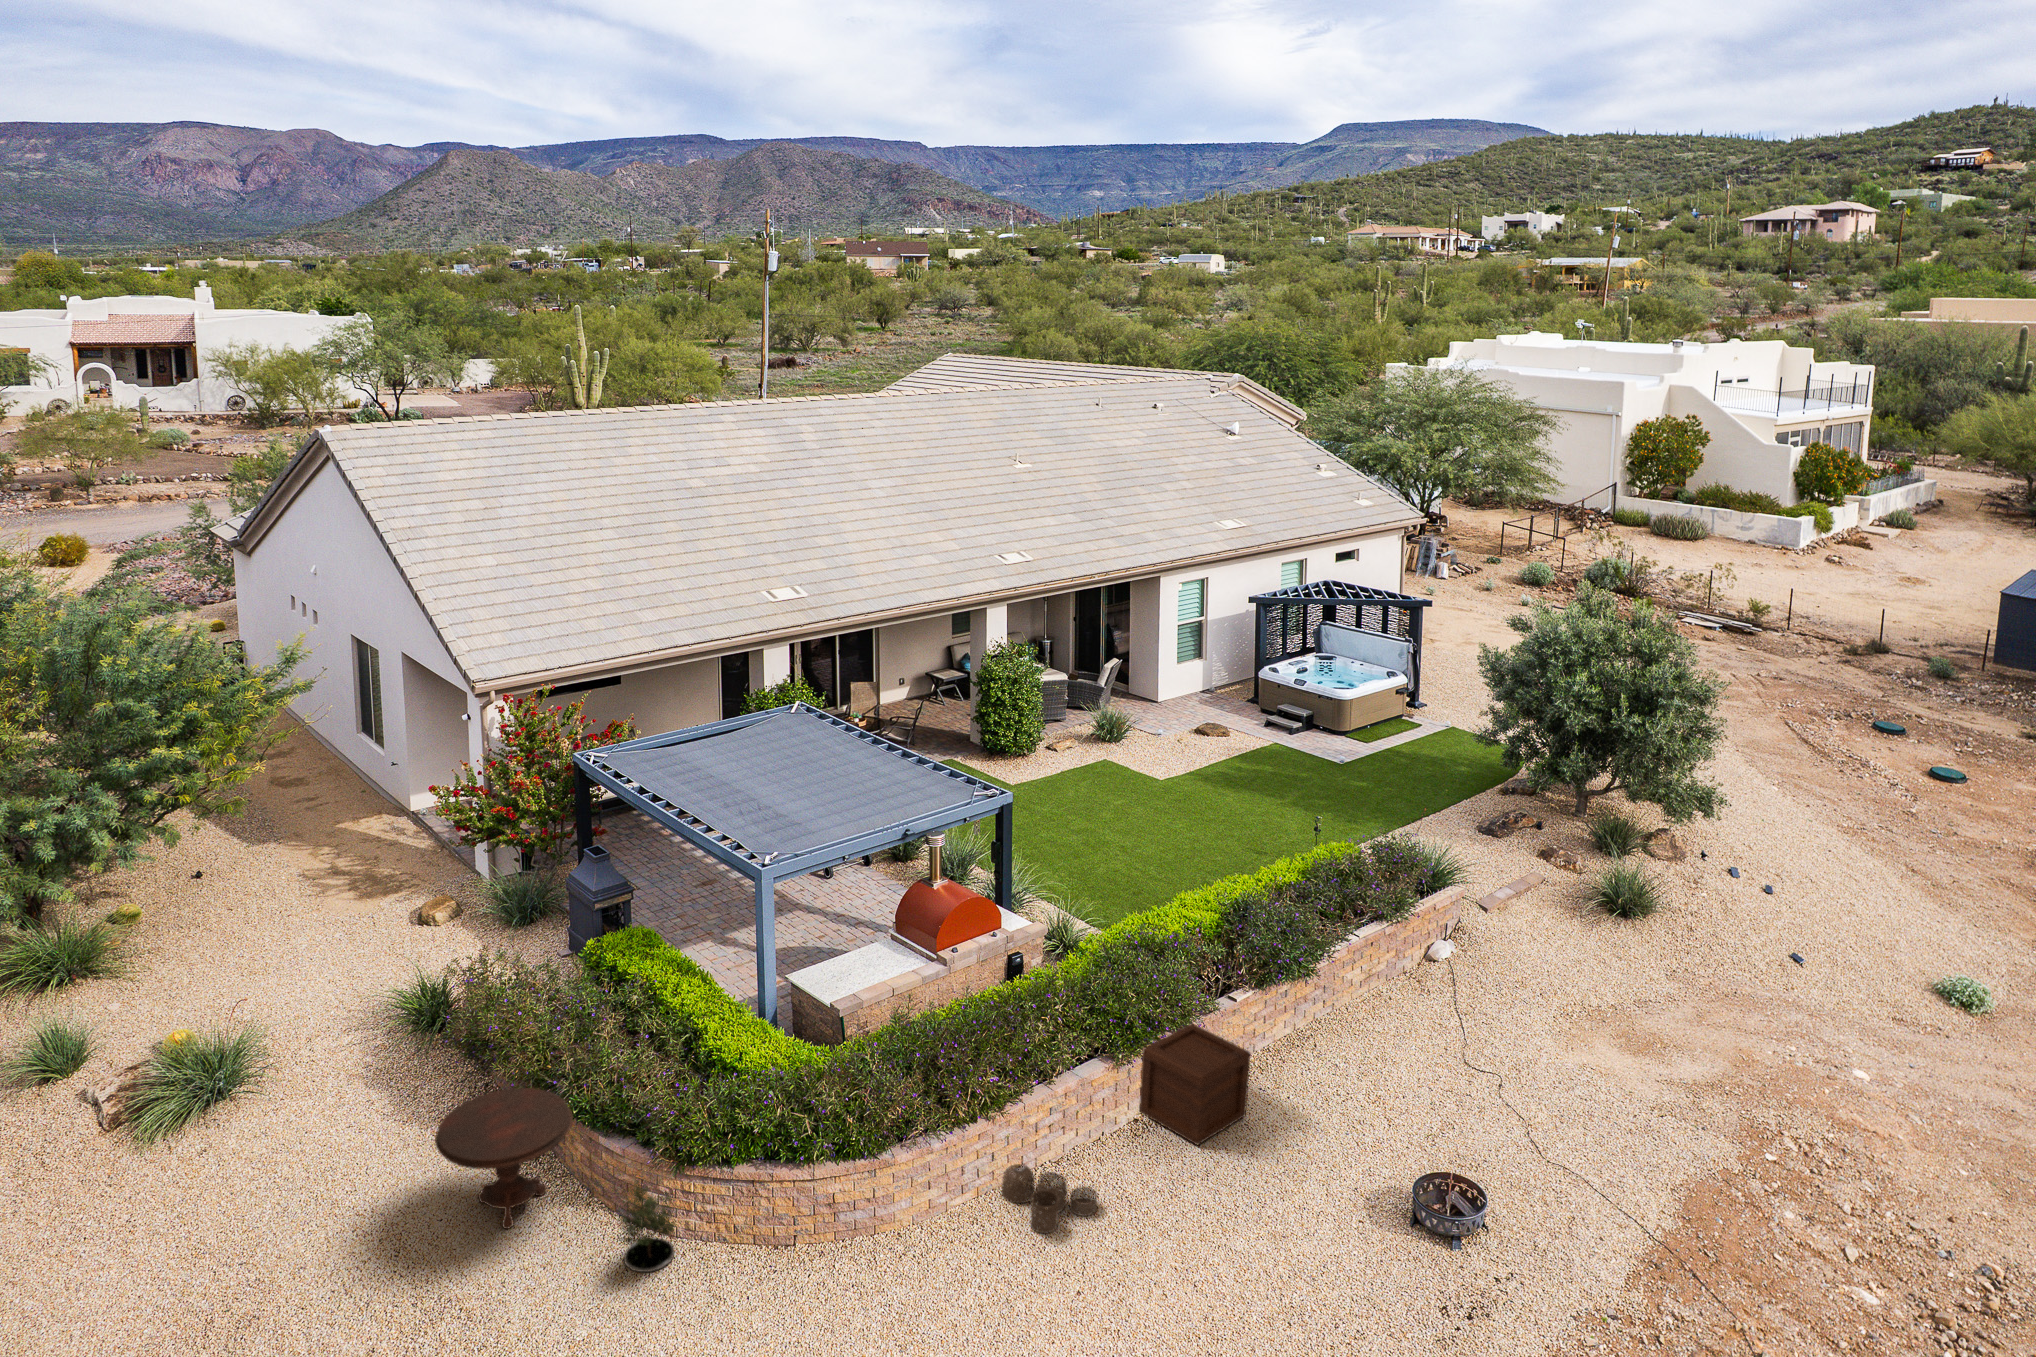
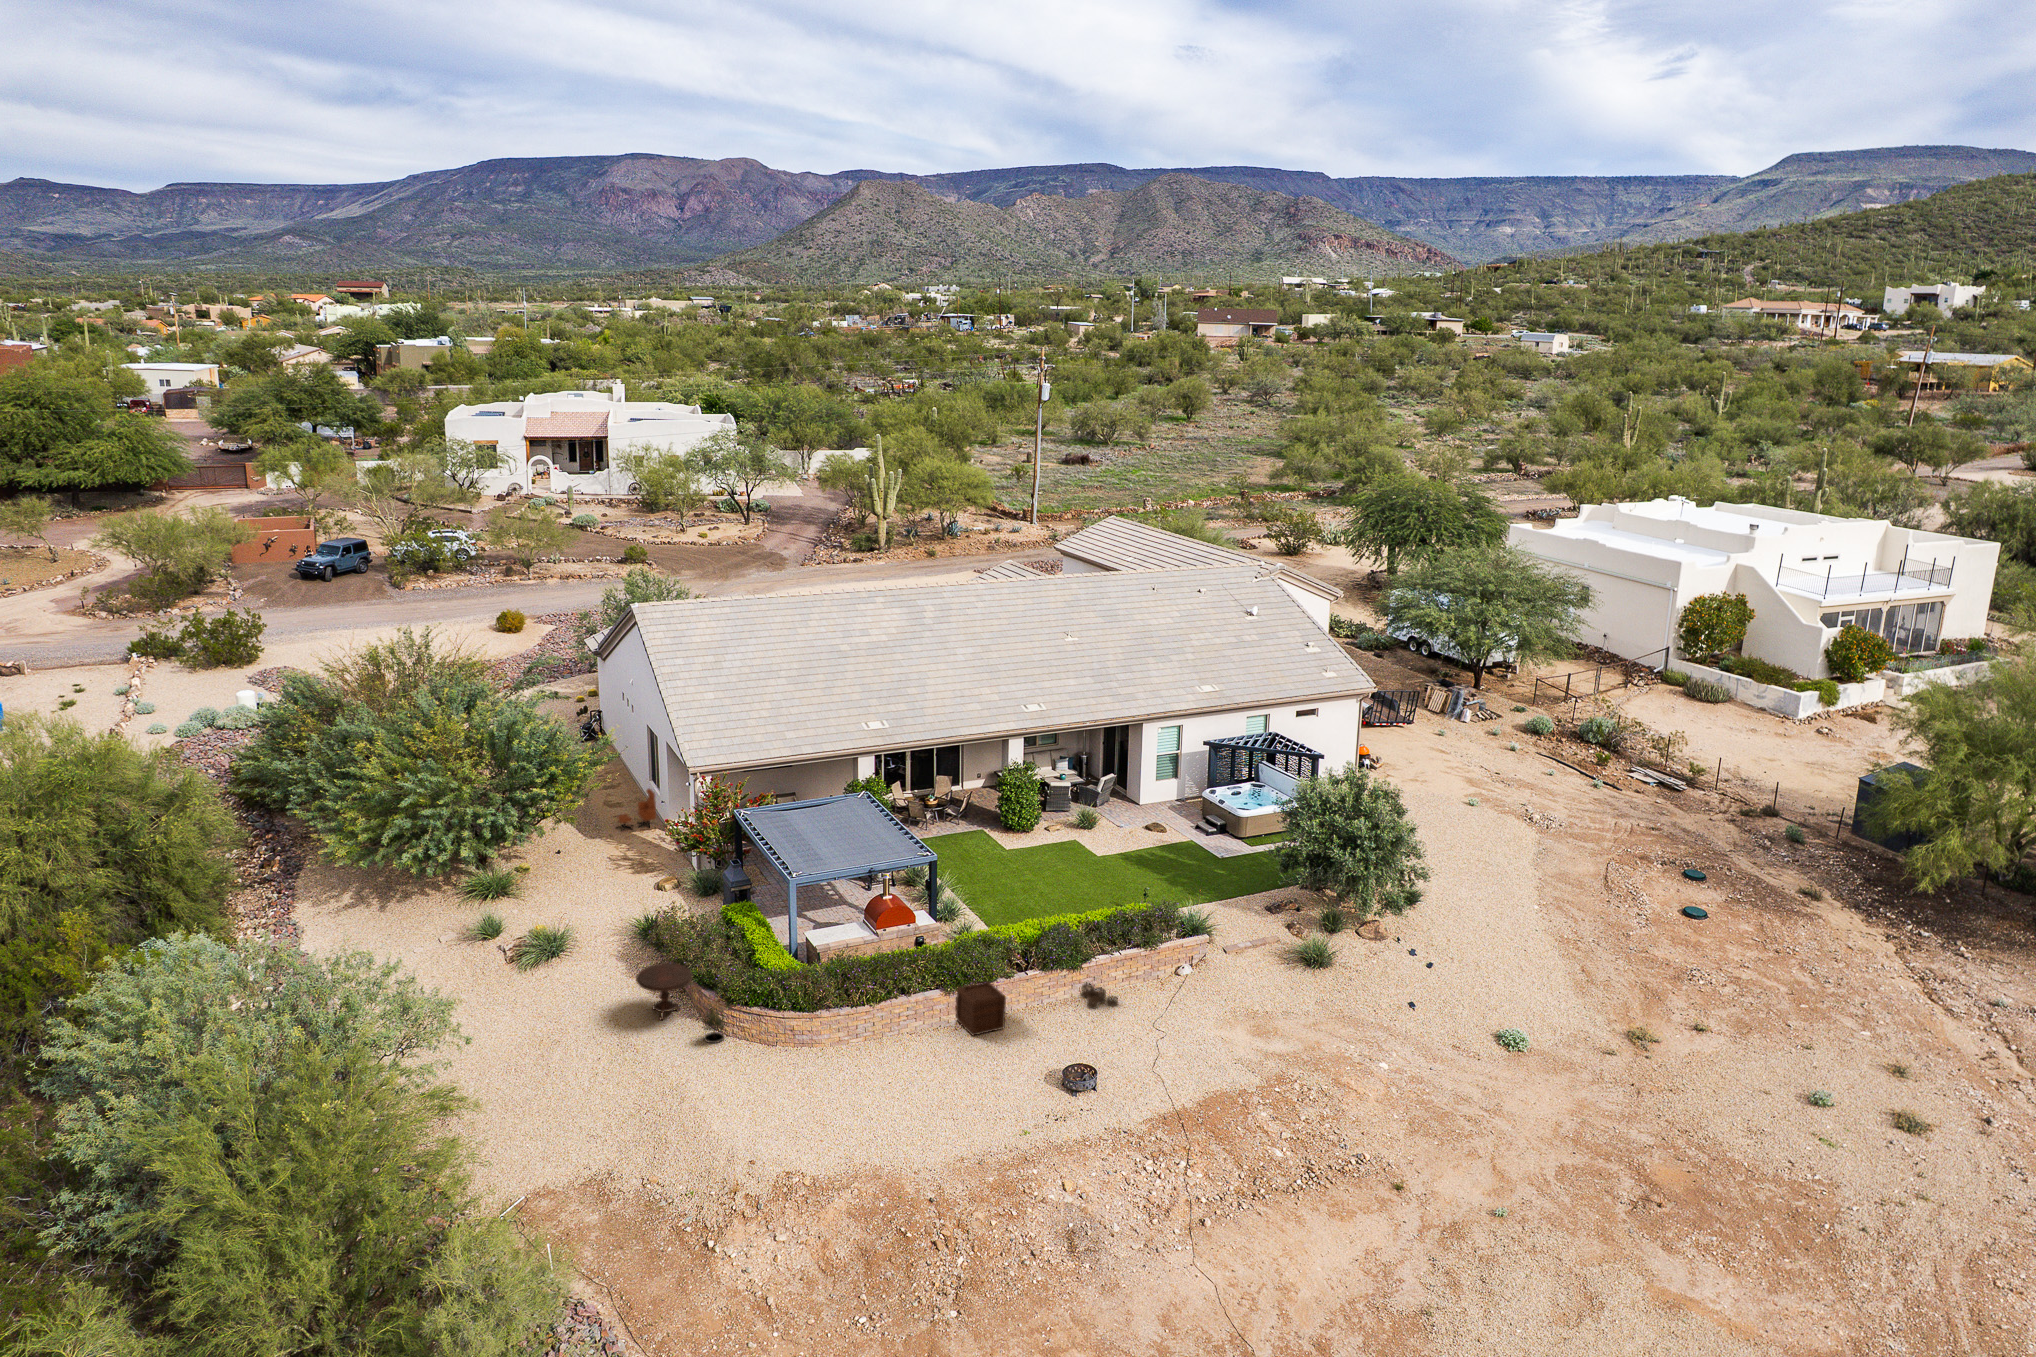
lounge chair: none [318,742,400,823] -> present [618,789,656,828]
woven basket: present [1001,1164,1097,1233] -> present [1080,983,1118,1008]

